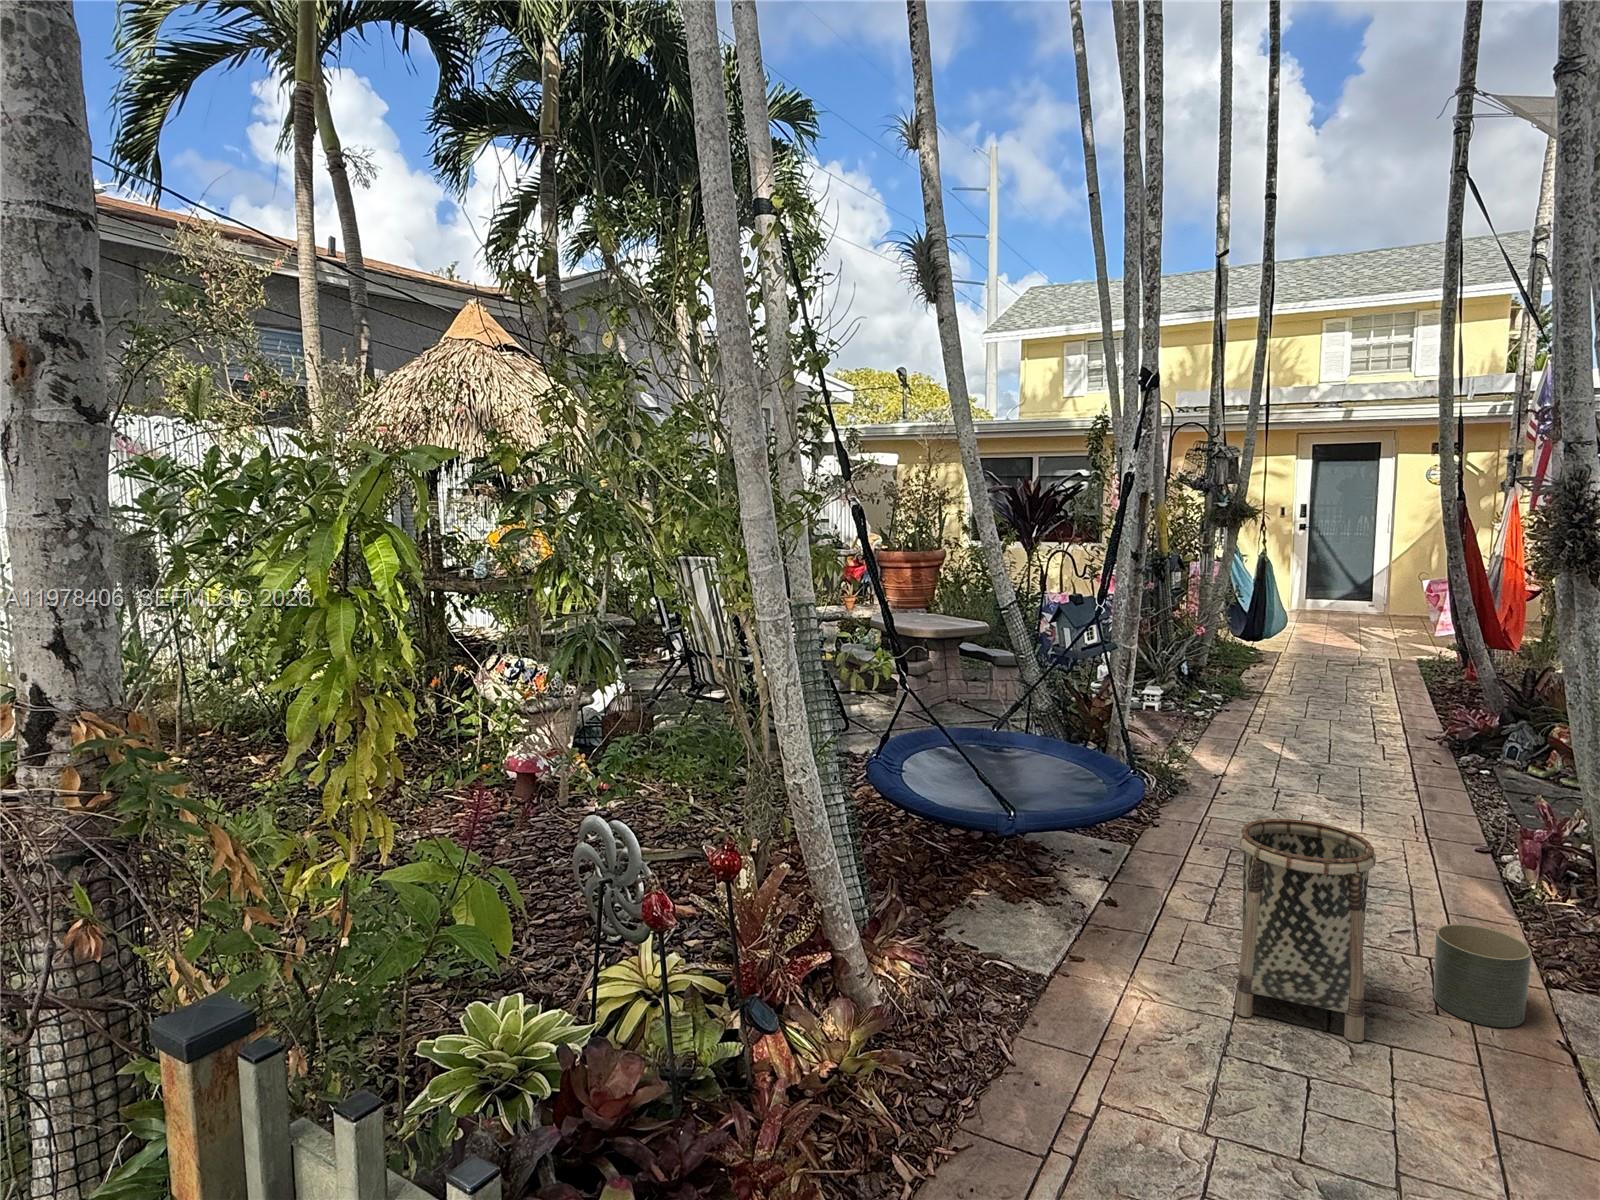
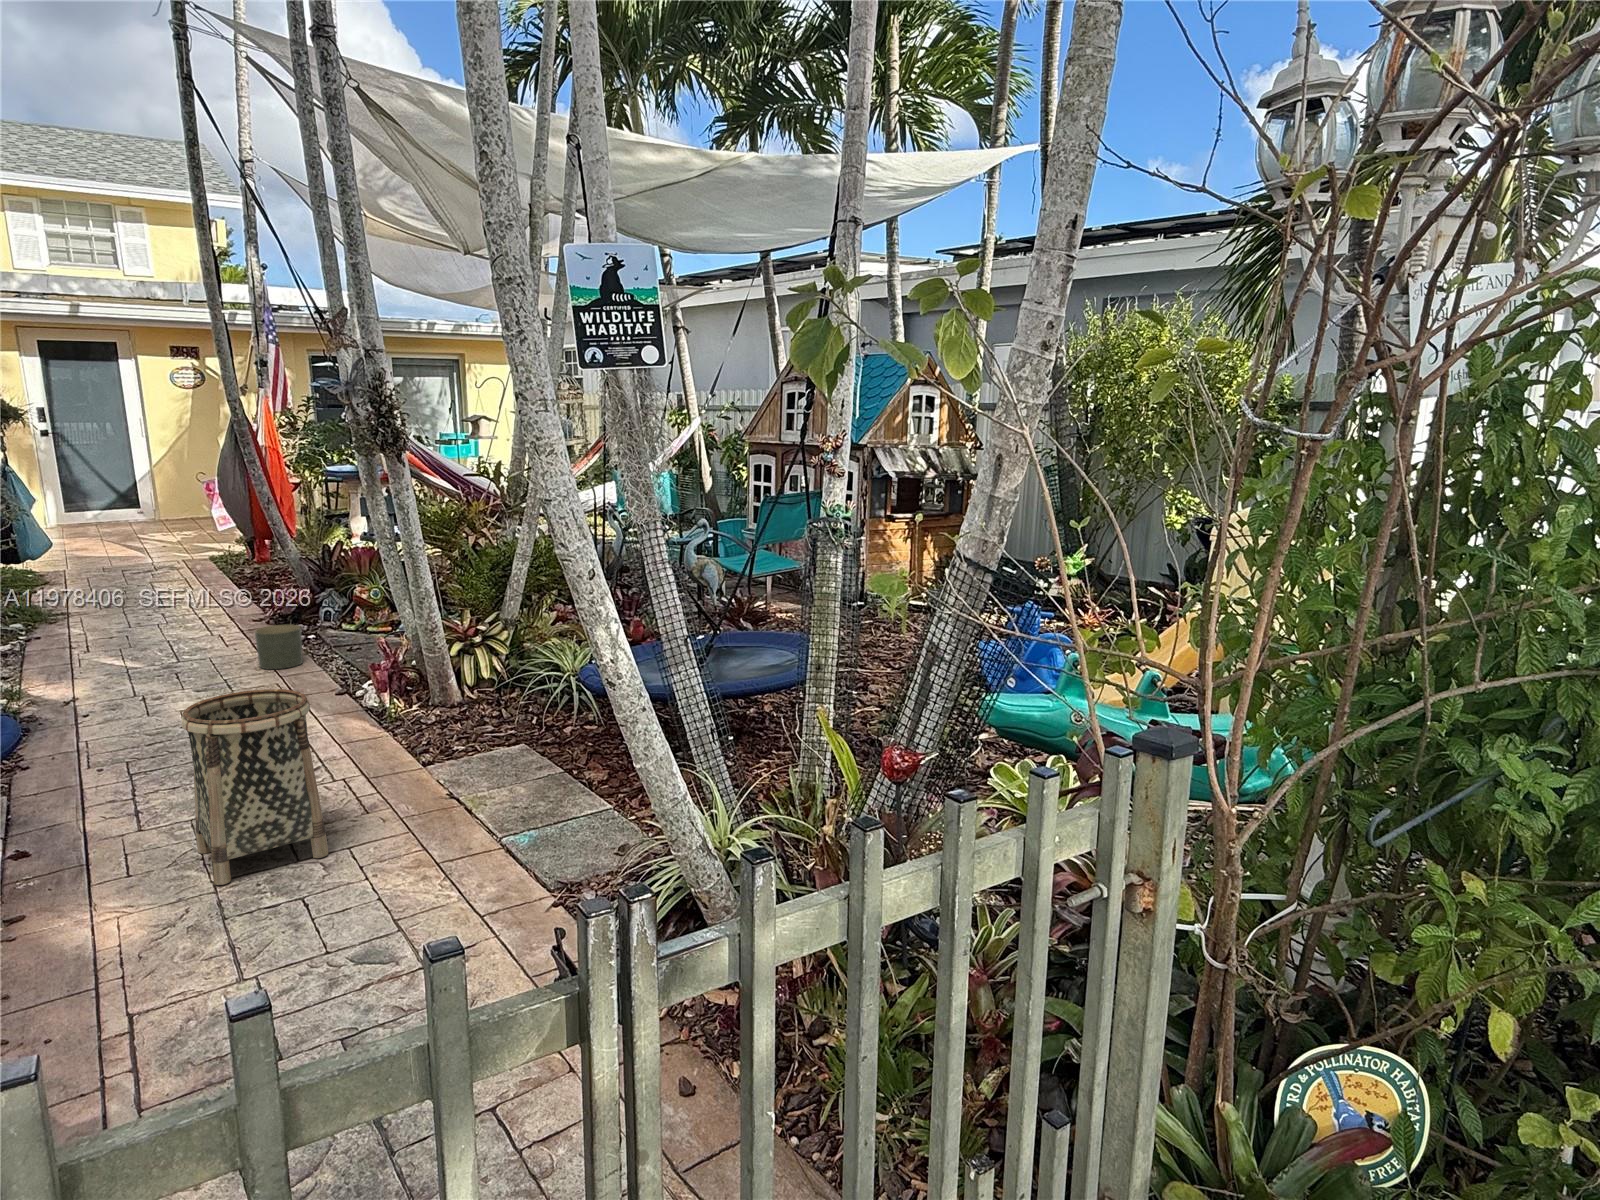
planter: present [1434,924,1532,1027] -> present [255,625,303,669]

